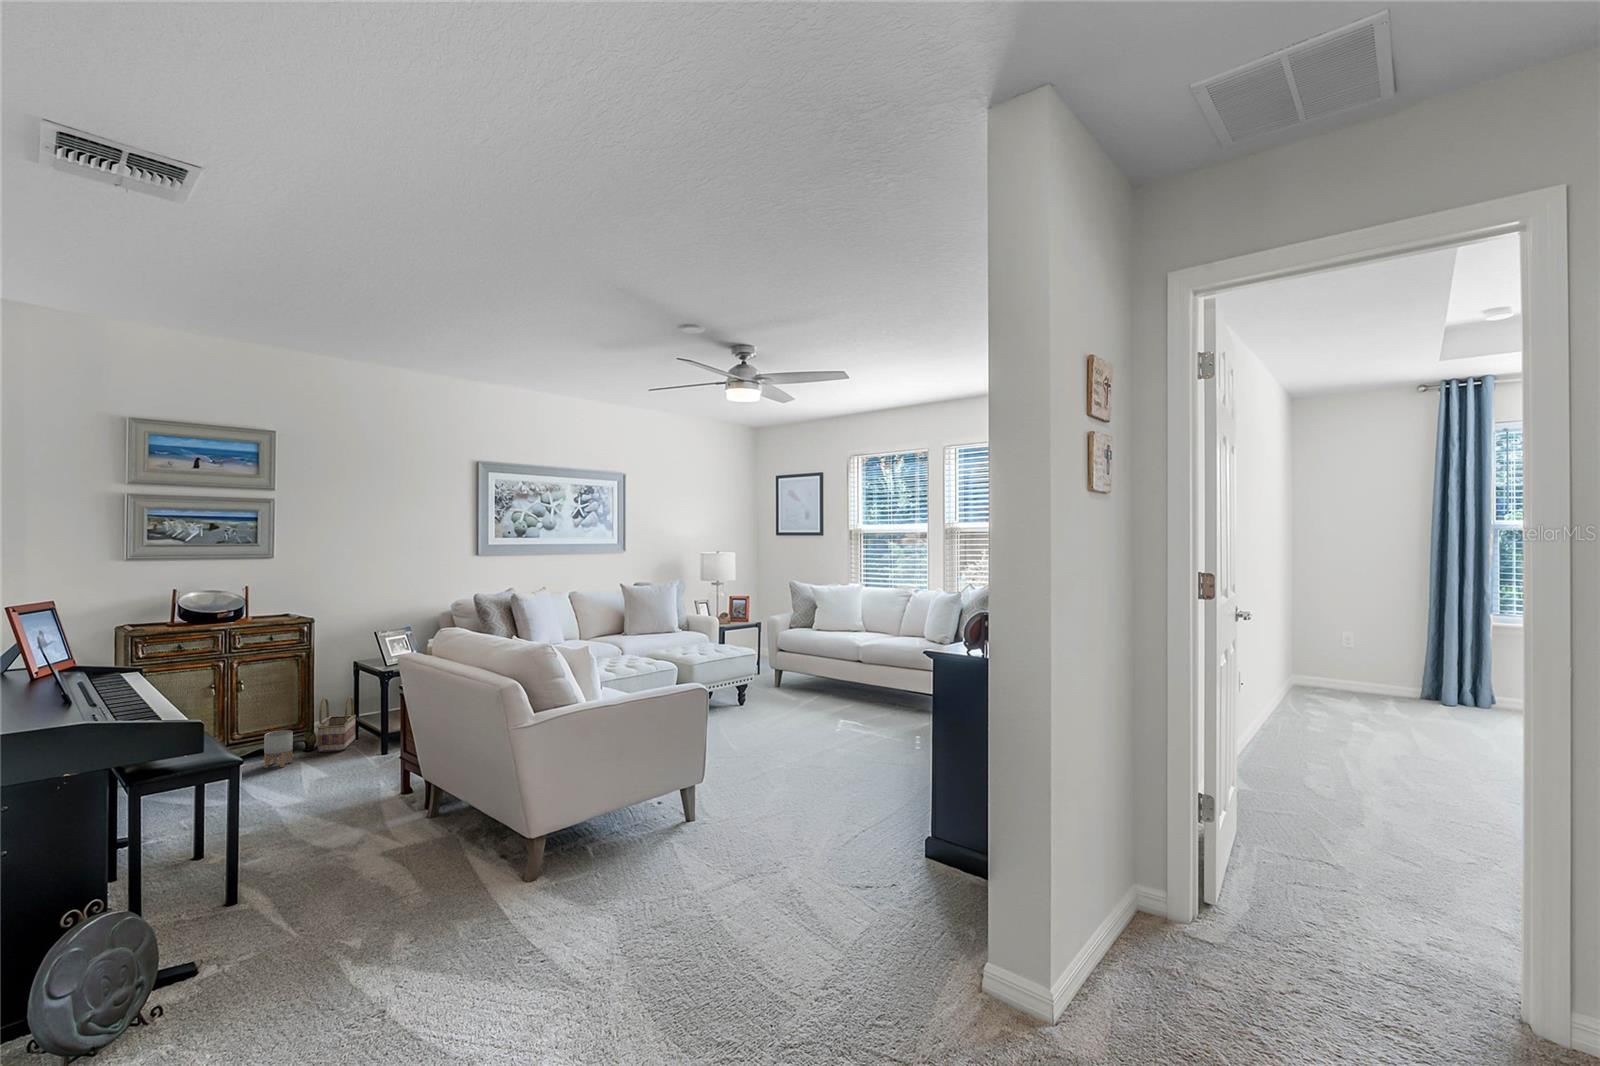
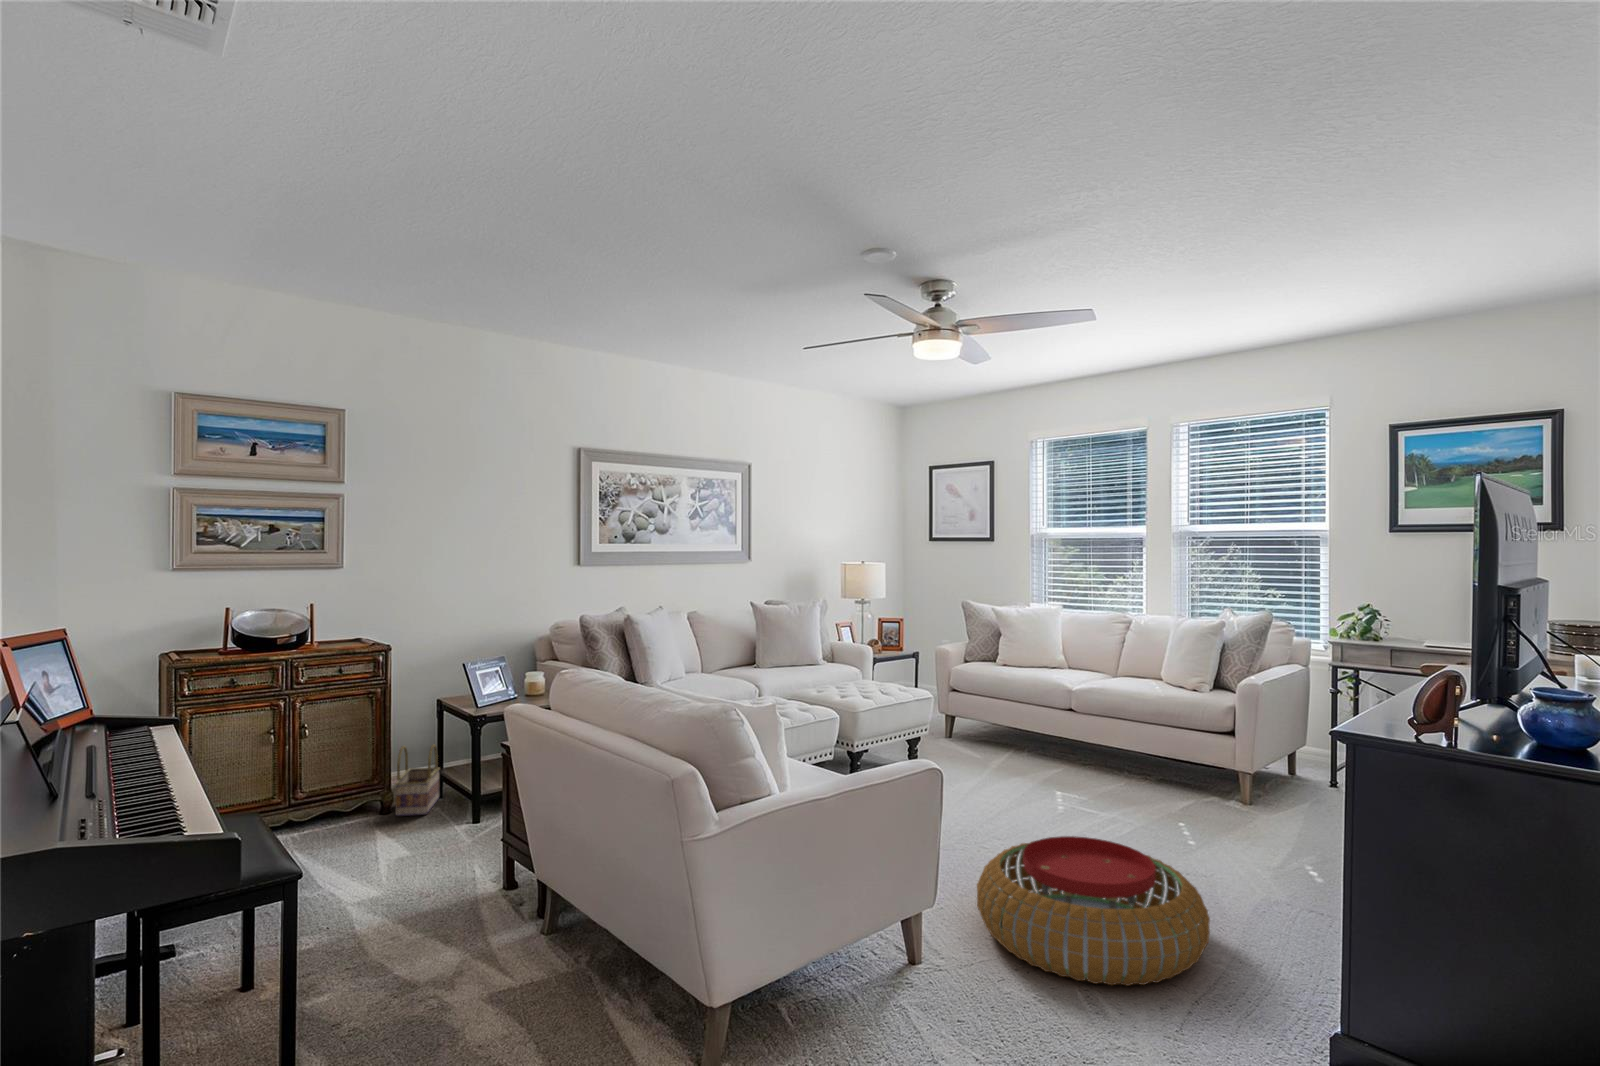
planter: present [264,730,293,768] -> none [332,789,366,838]
pouf: none [740,739,887,827] -> present [977,836,1210,986]

